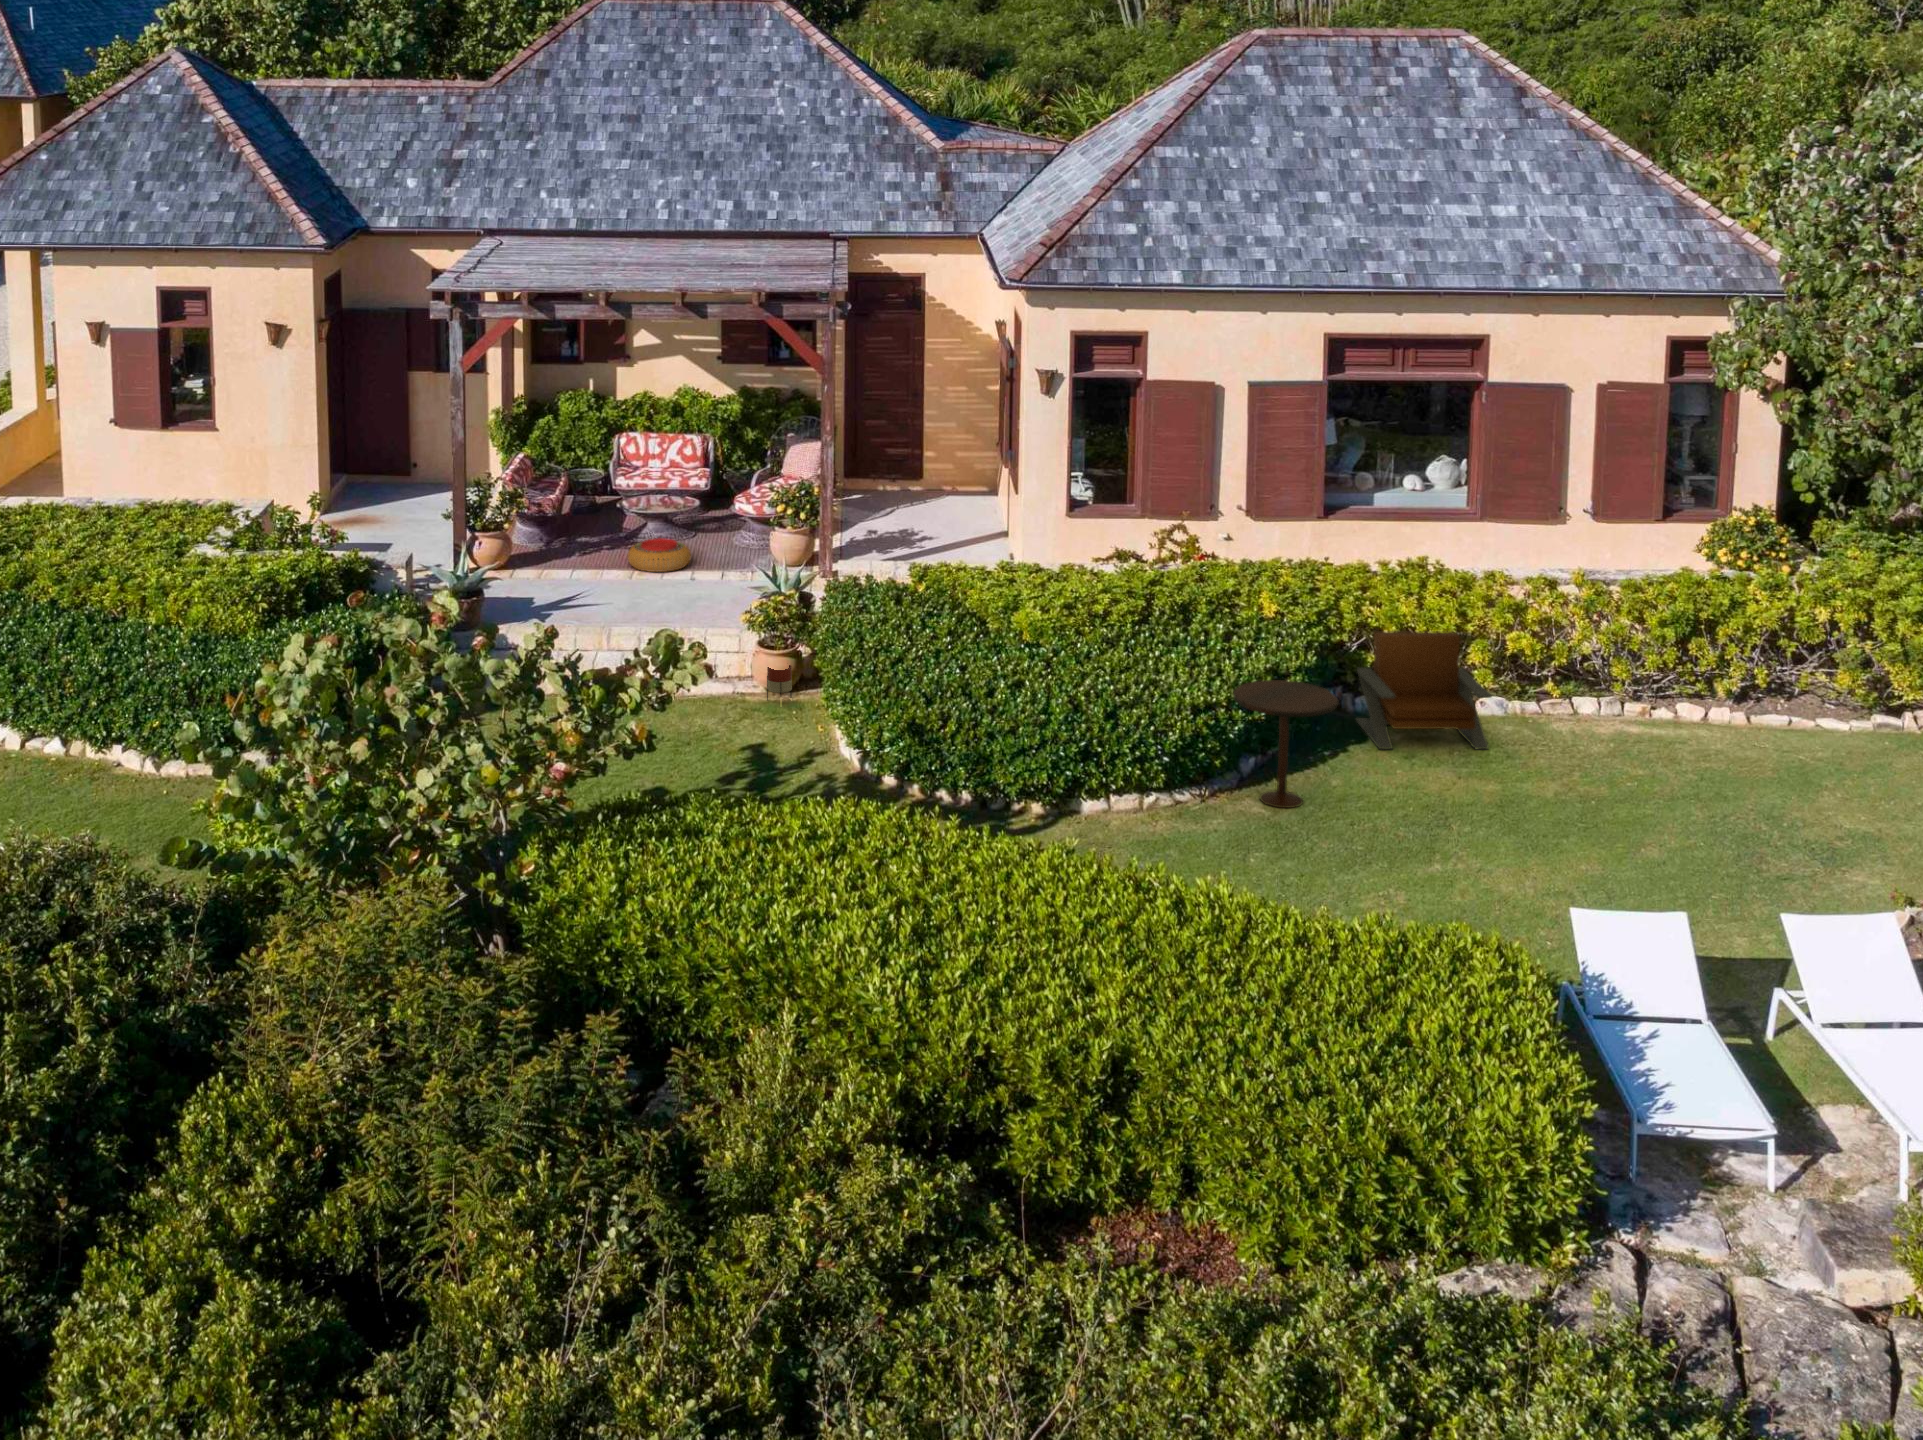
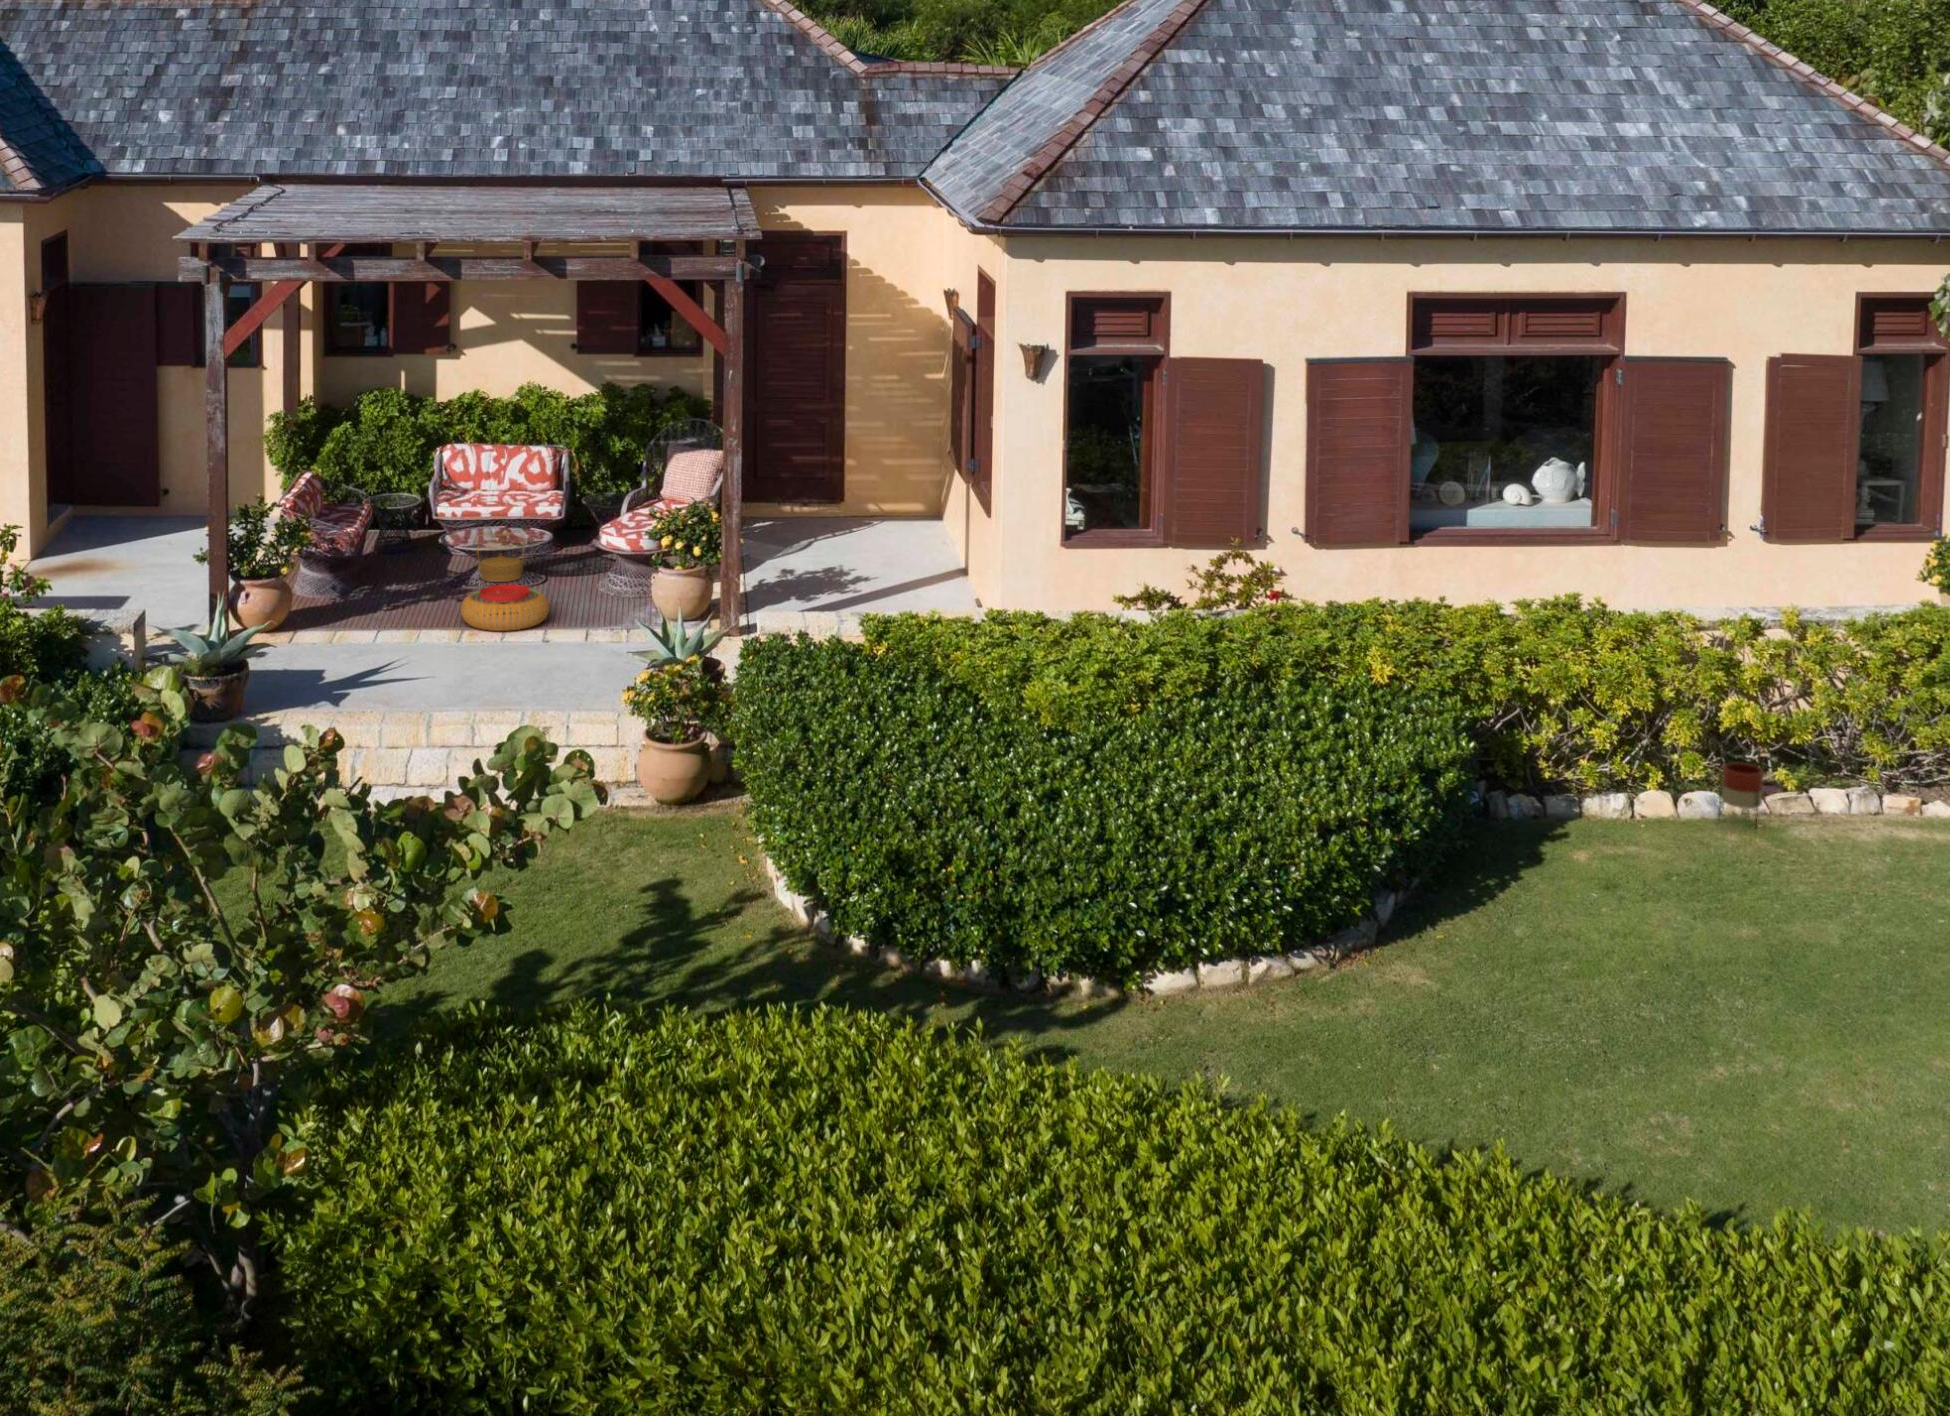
woven basket: none [639,499,674,536] -> present [477,532,523,582]
lounge chair: present [1356,631,1491,749] -> none [1507,696,1716,871]
planter: present [767,665,792,700] -> present [1720,763,1764,819]
pedestal table: present [1233,680,1339,808] -> none [1376,775,1539,972]

